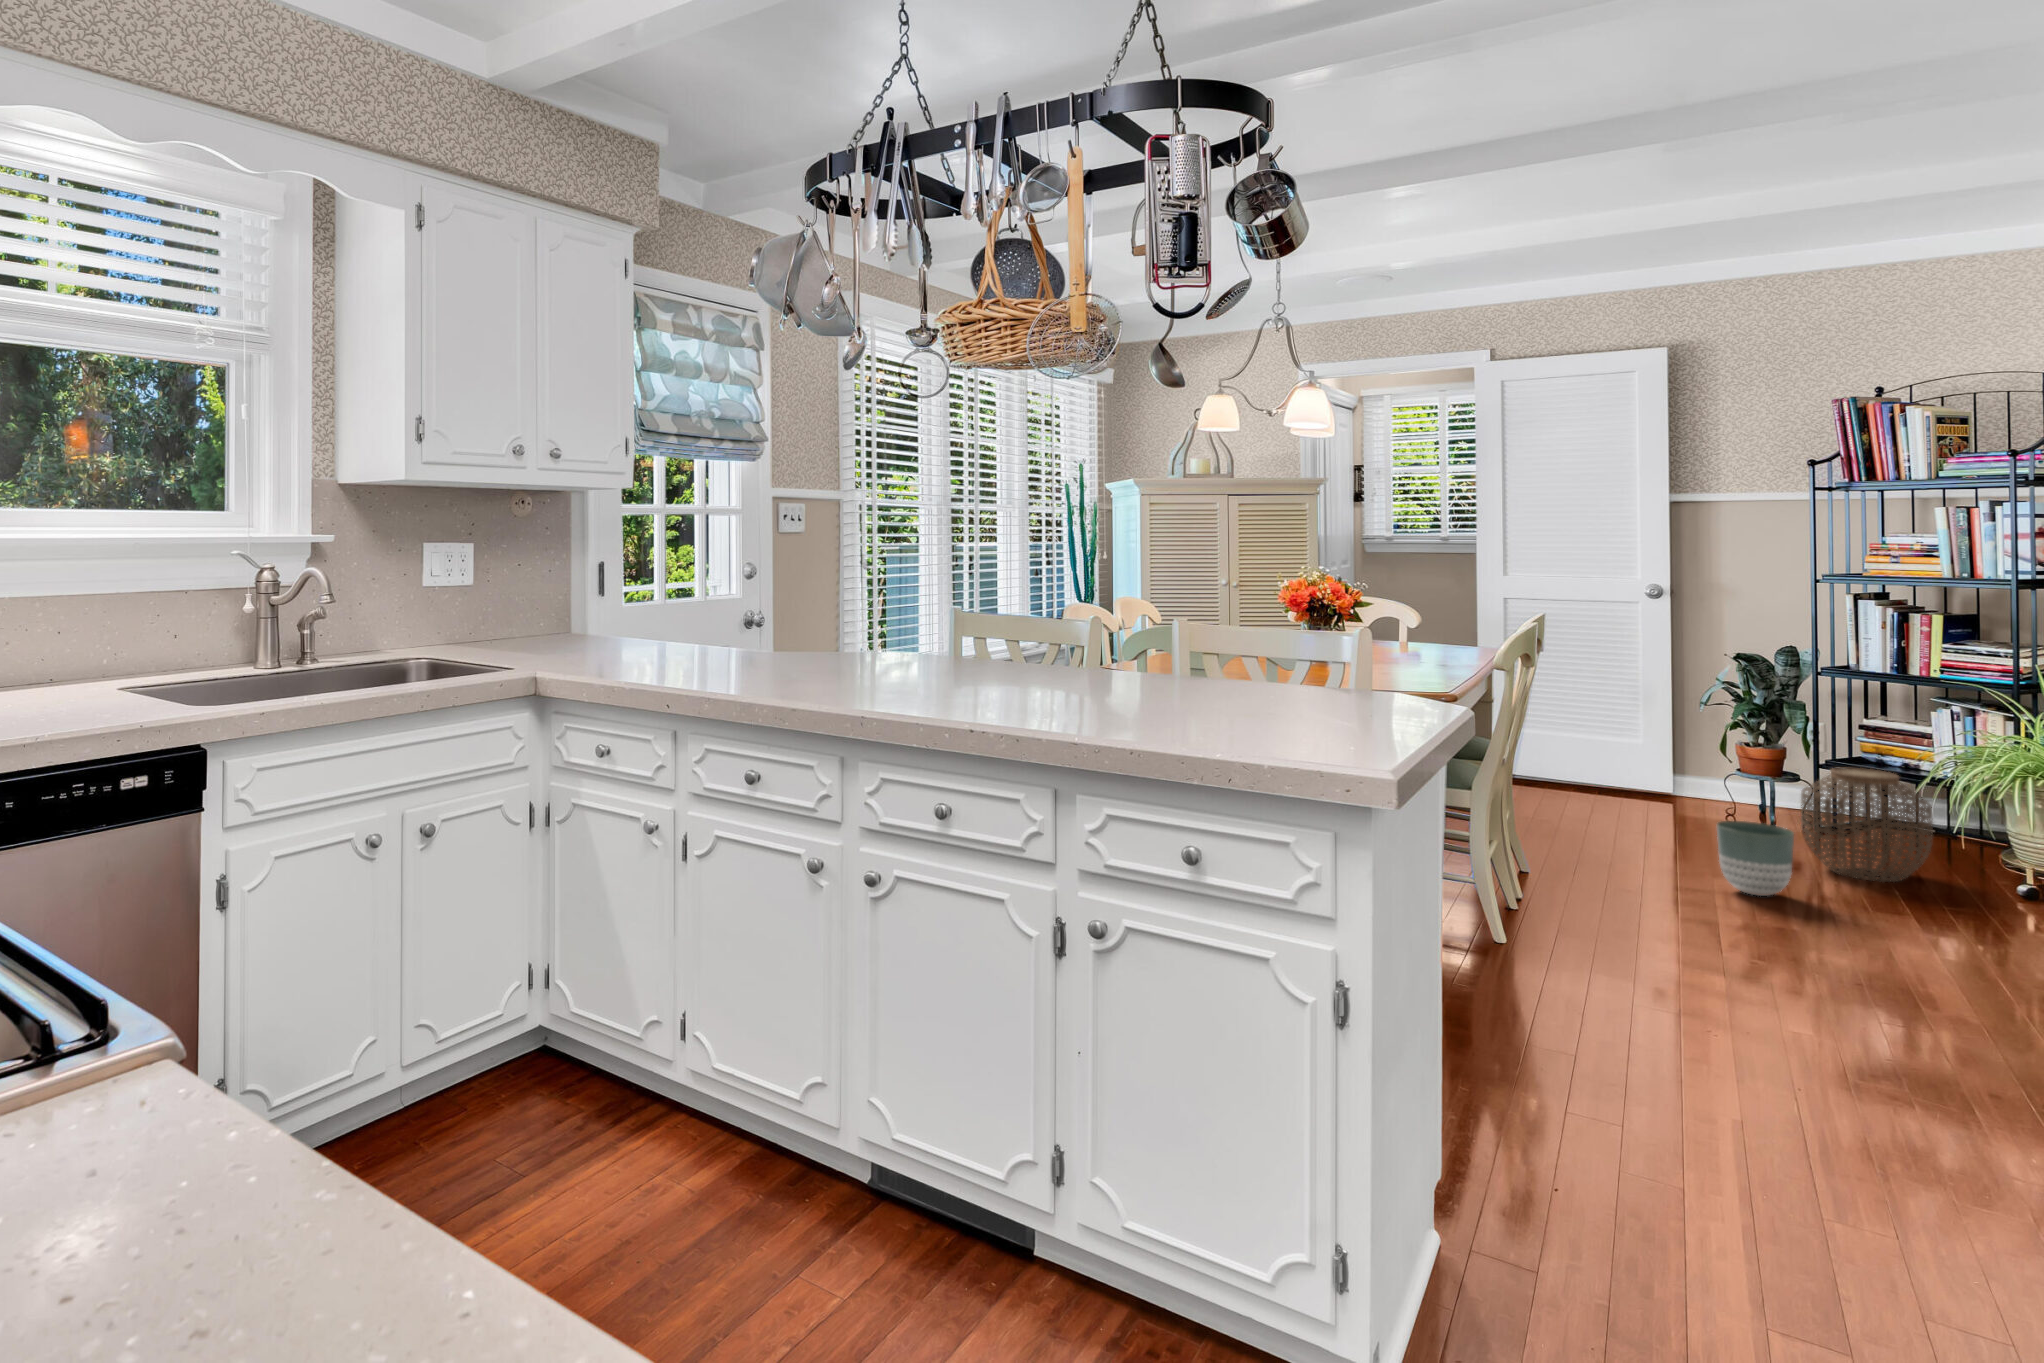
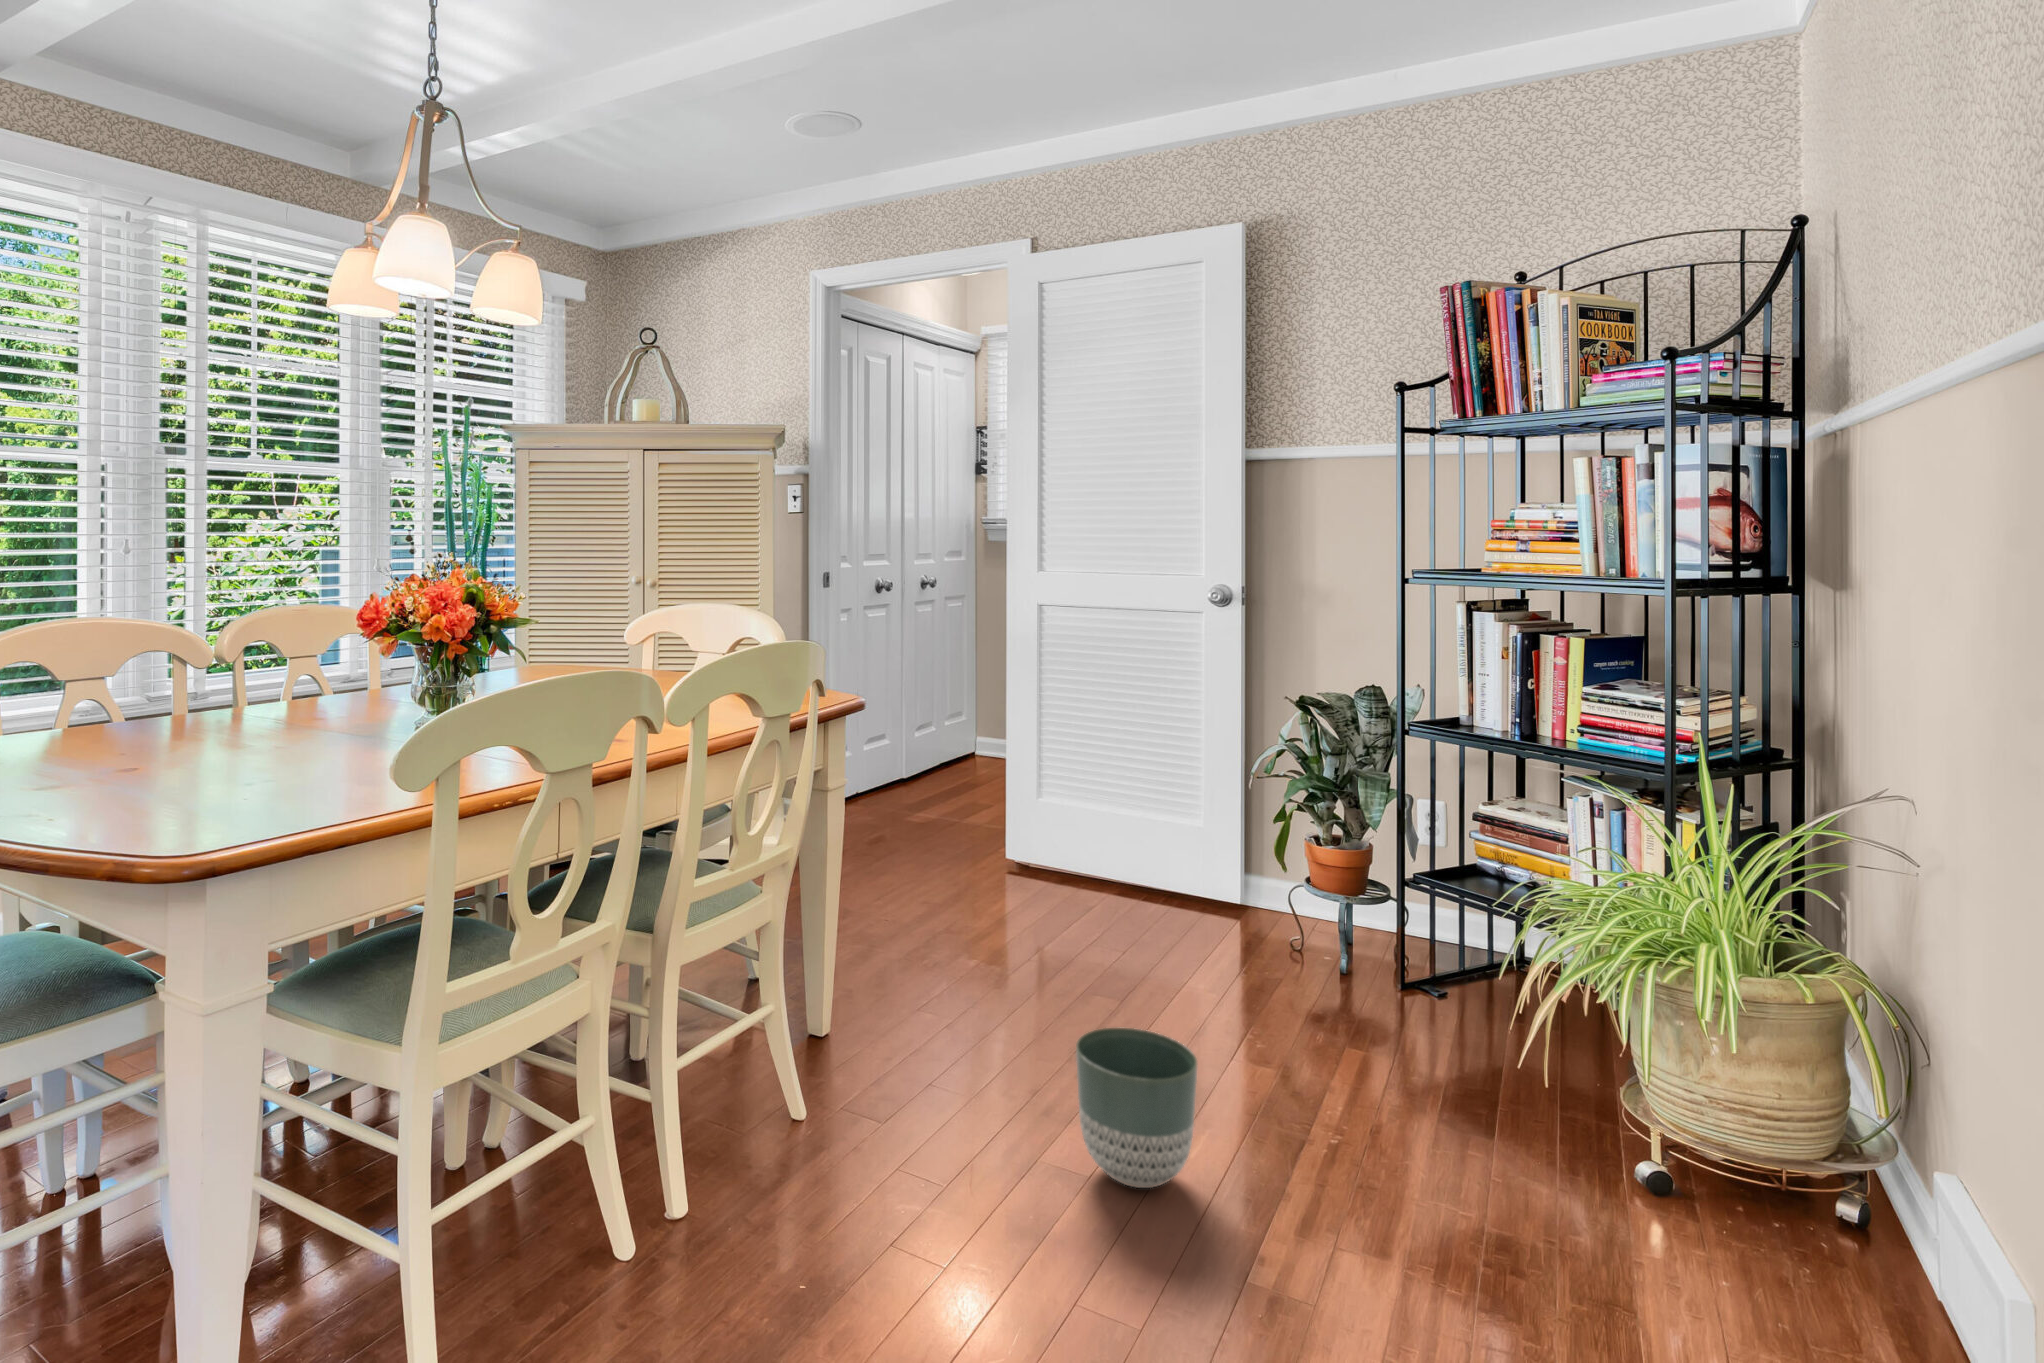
woven basket: present [1801,767,1933,882] -> none [1288,915,1491,1141]

